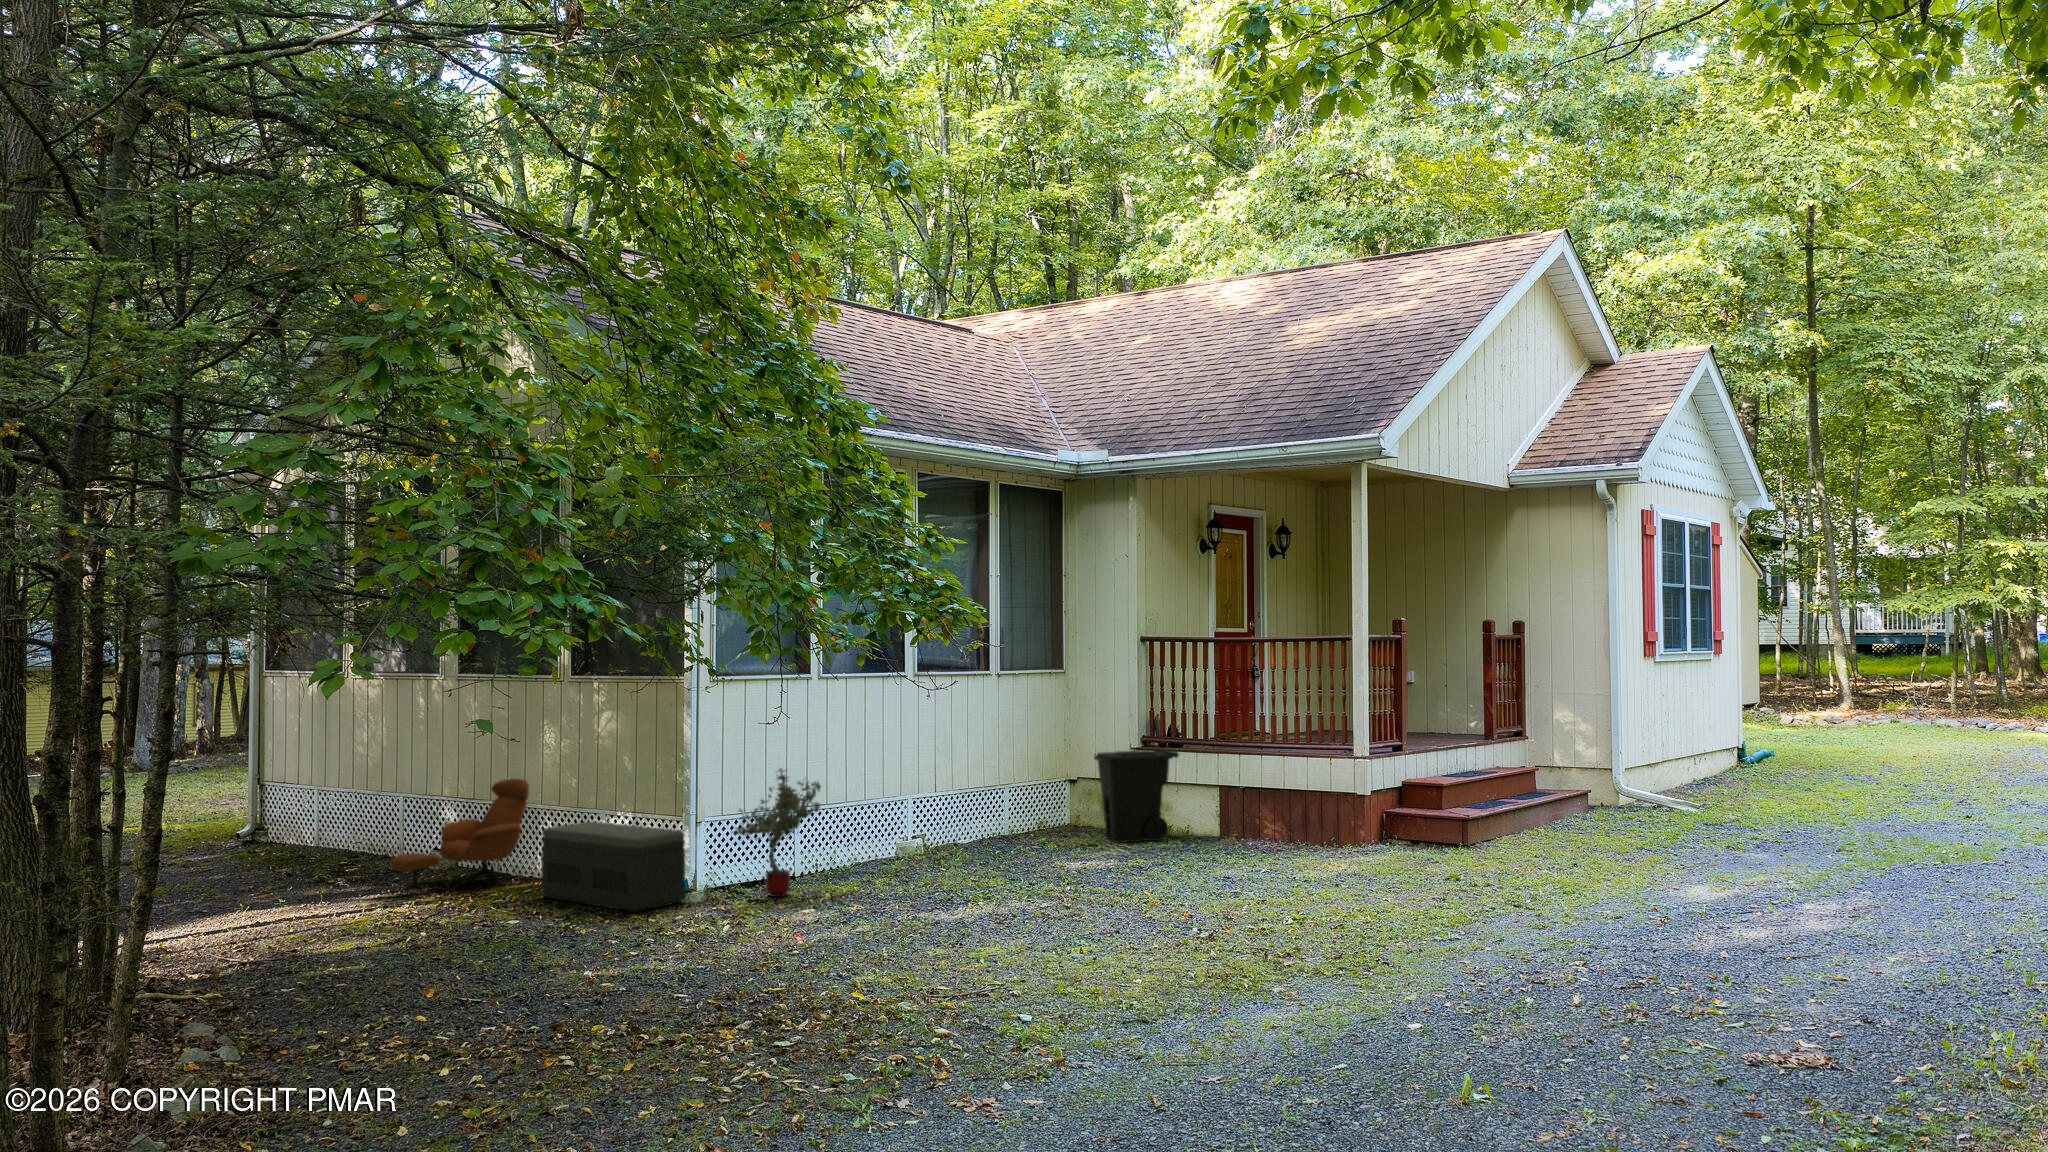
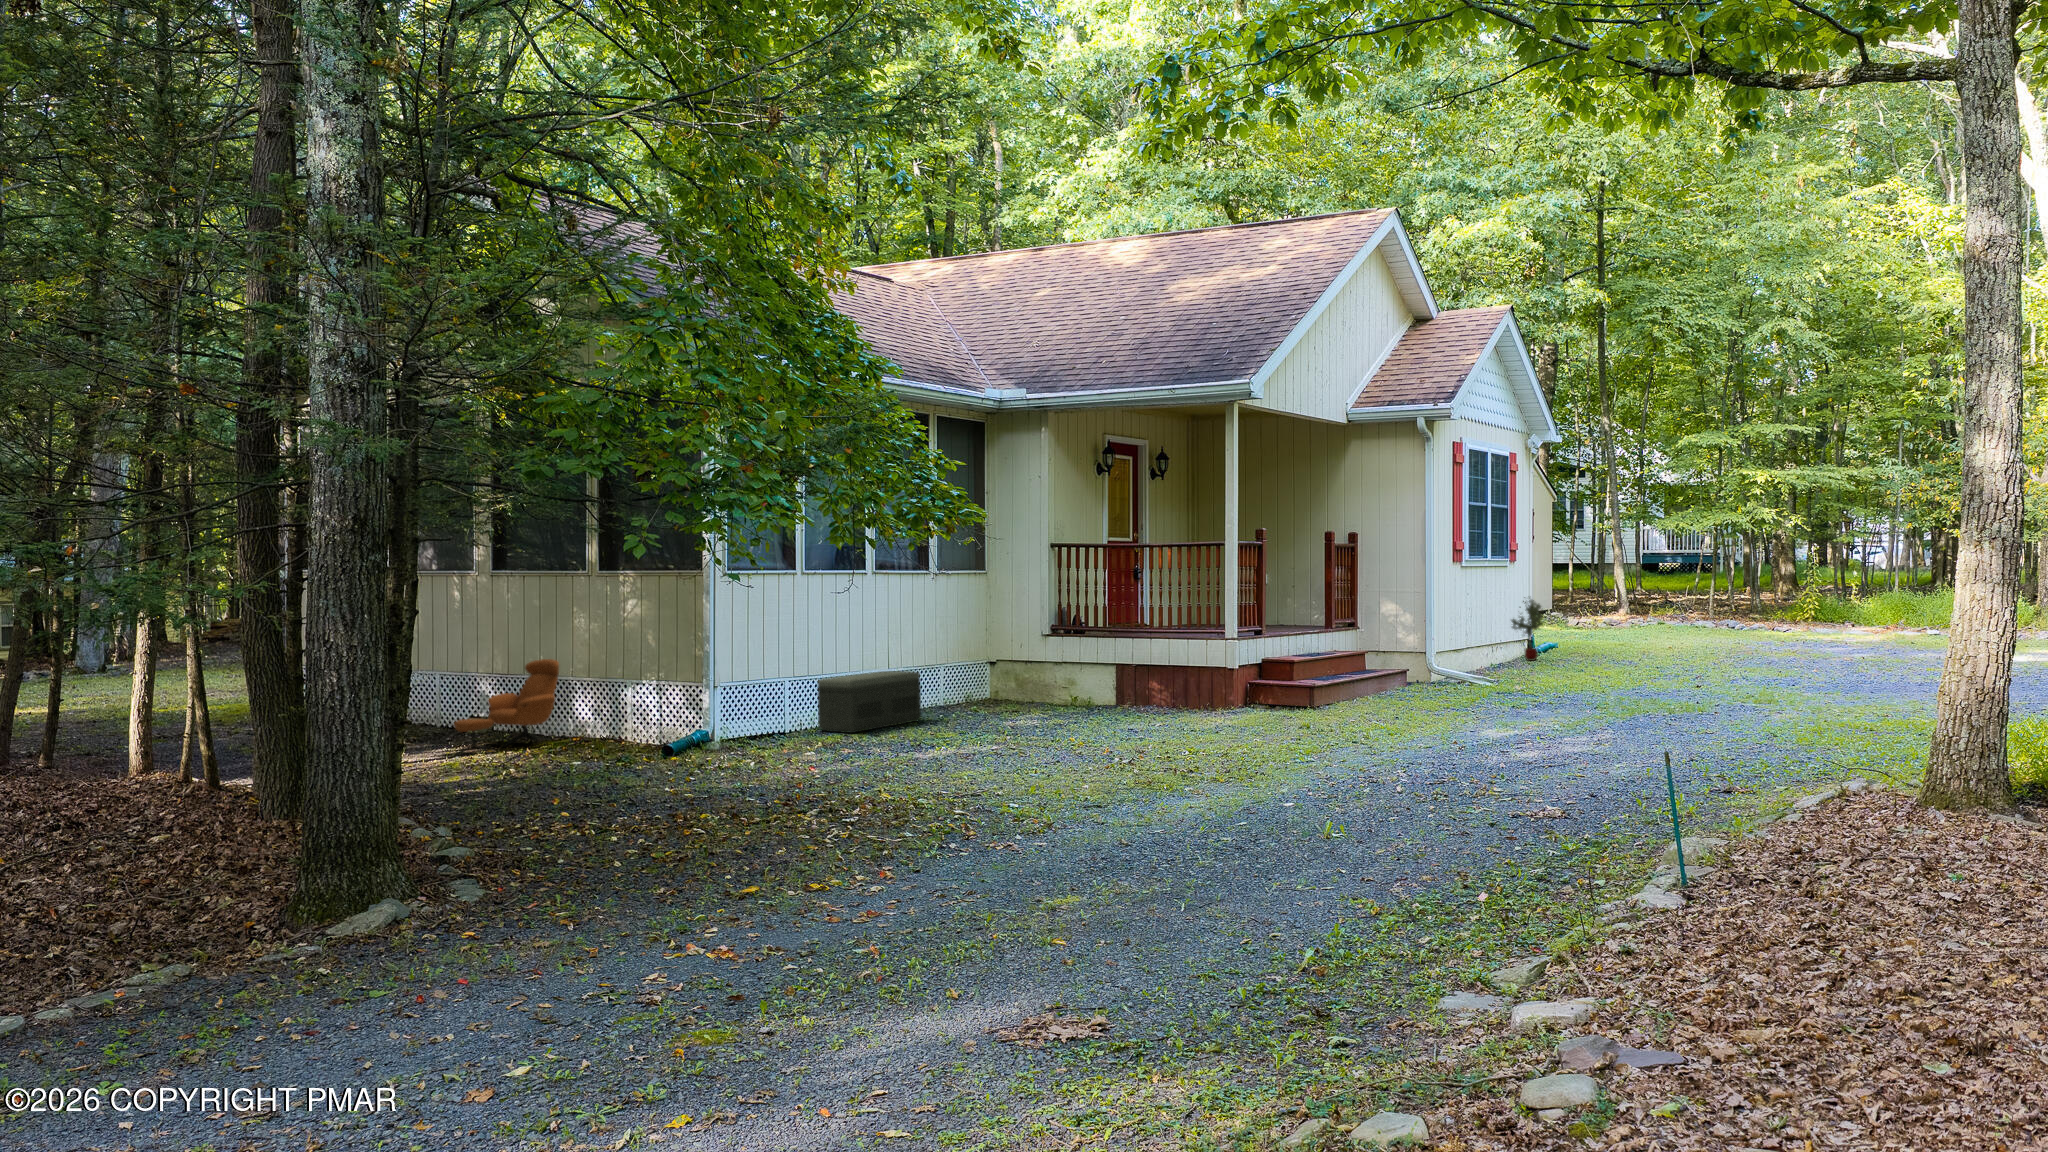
trash can: present [1094,748,1179,843] -> none [1016,633,1086,709]
potted tree: present [732,768,821,897] -> present [1511,597,1543,661]
storage bench: present [542,821,685,912] -> present [817,671,921,733]

